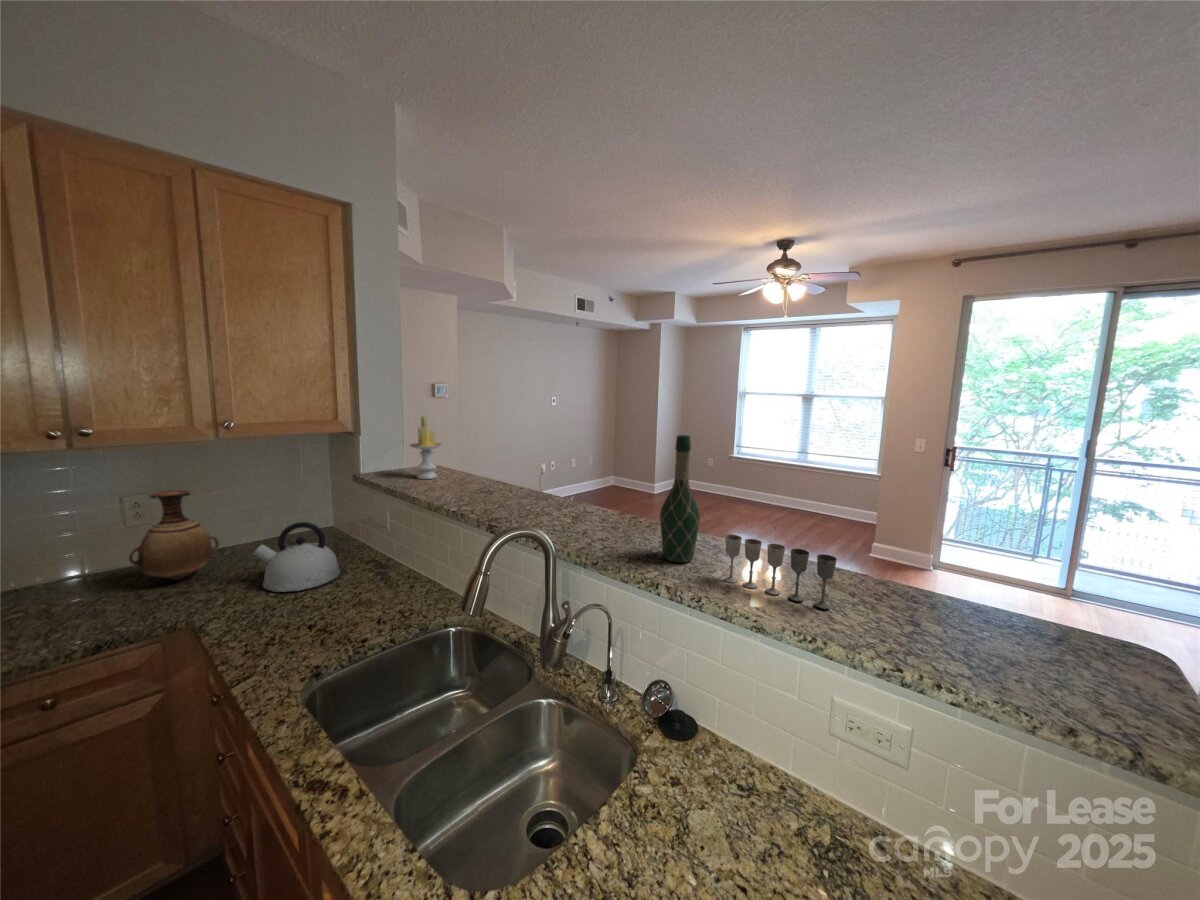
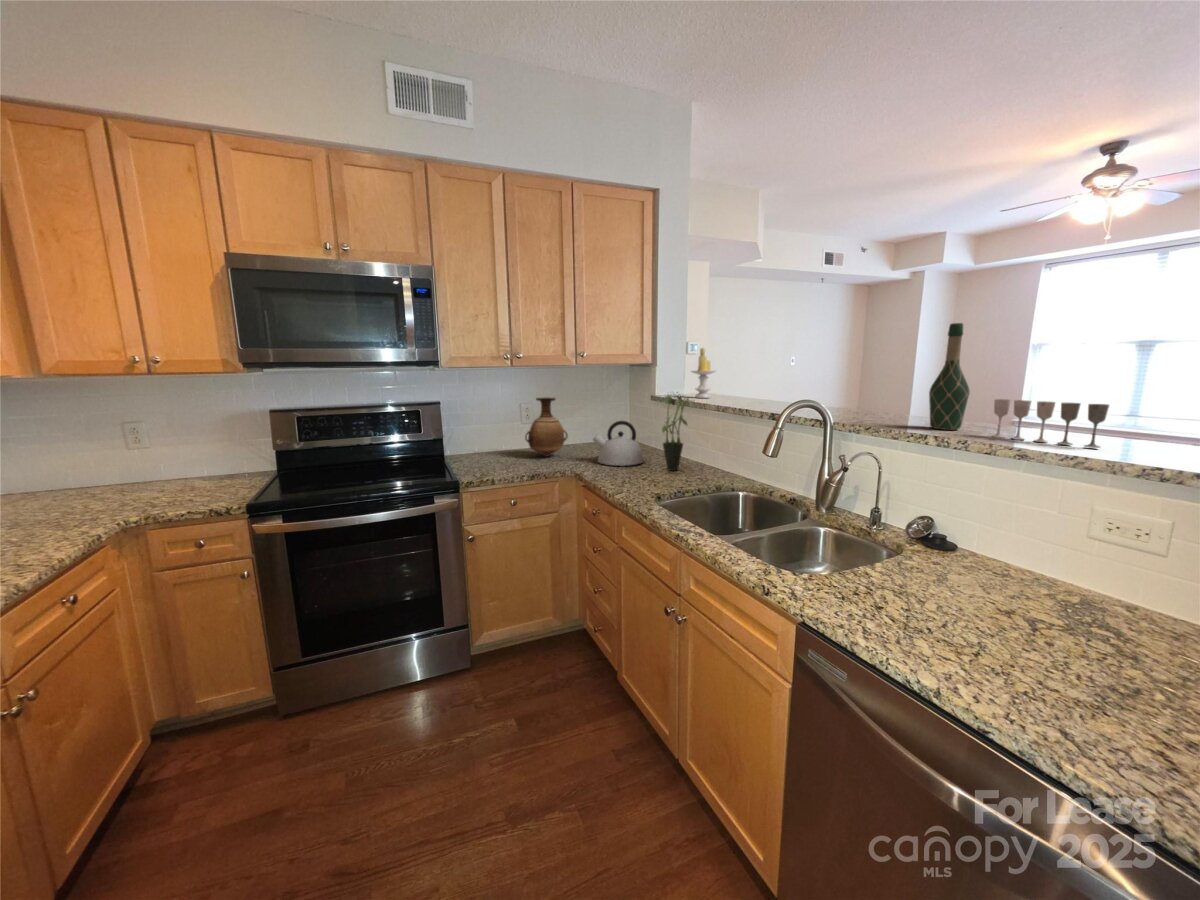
potted plant: none [351,486,398,593] -> present [662,392,693,471]

